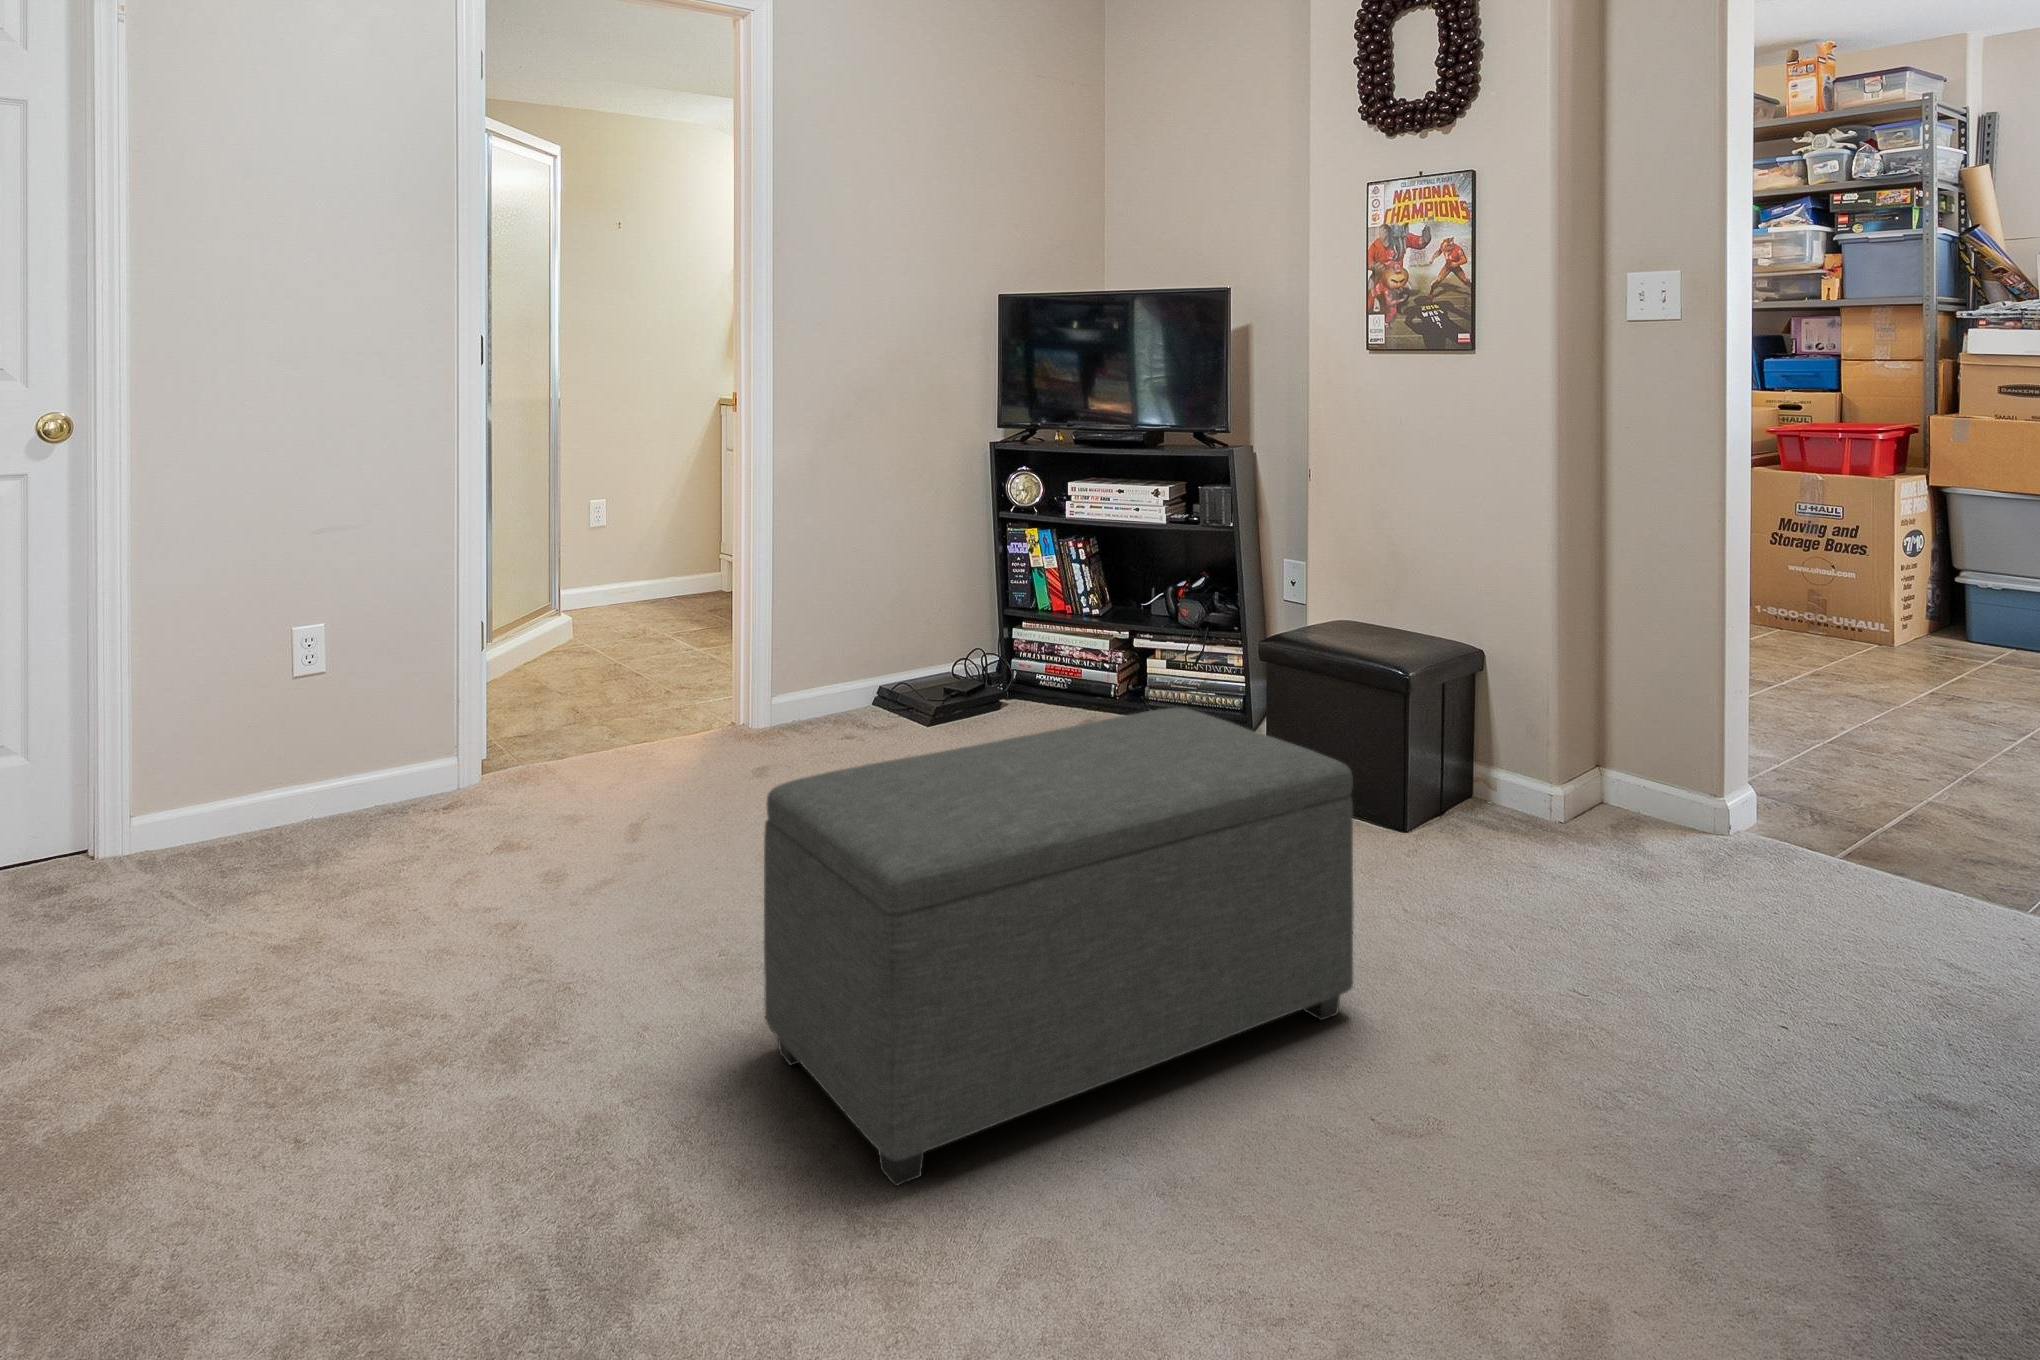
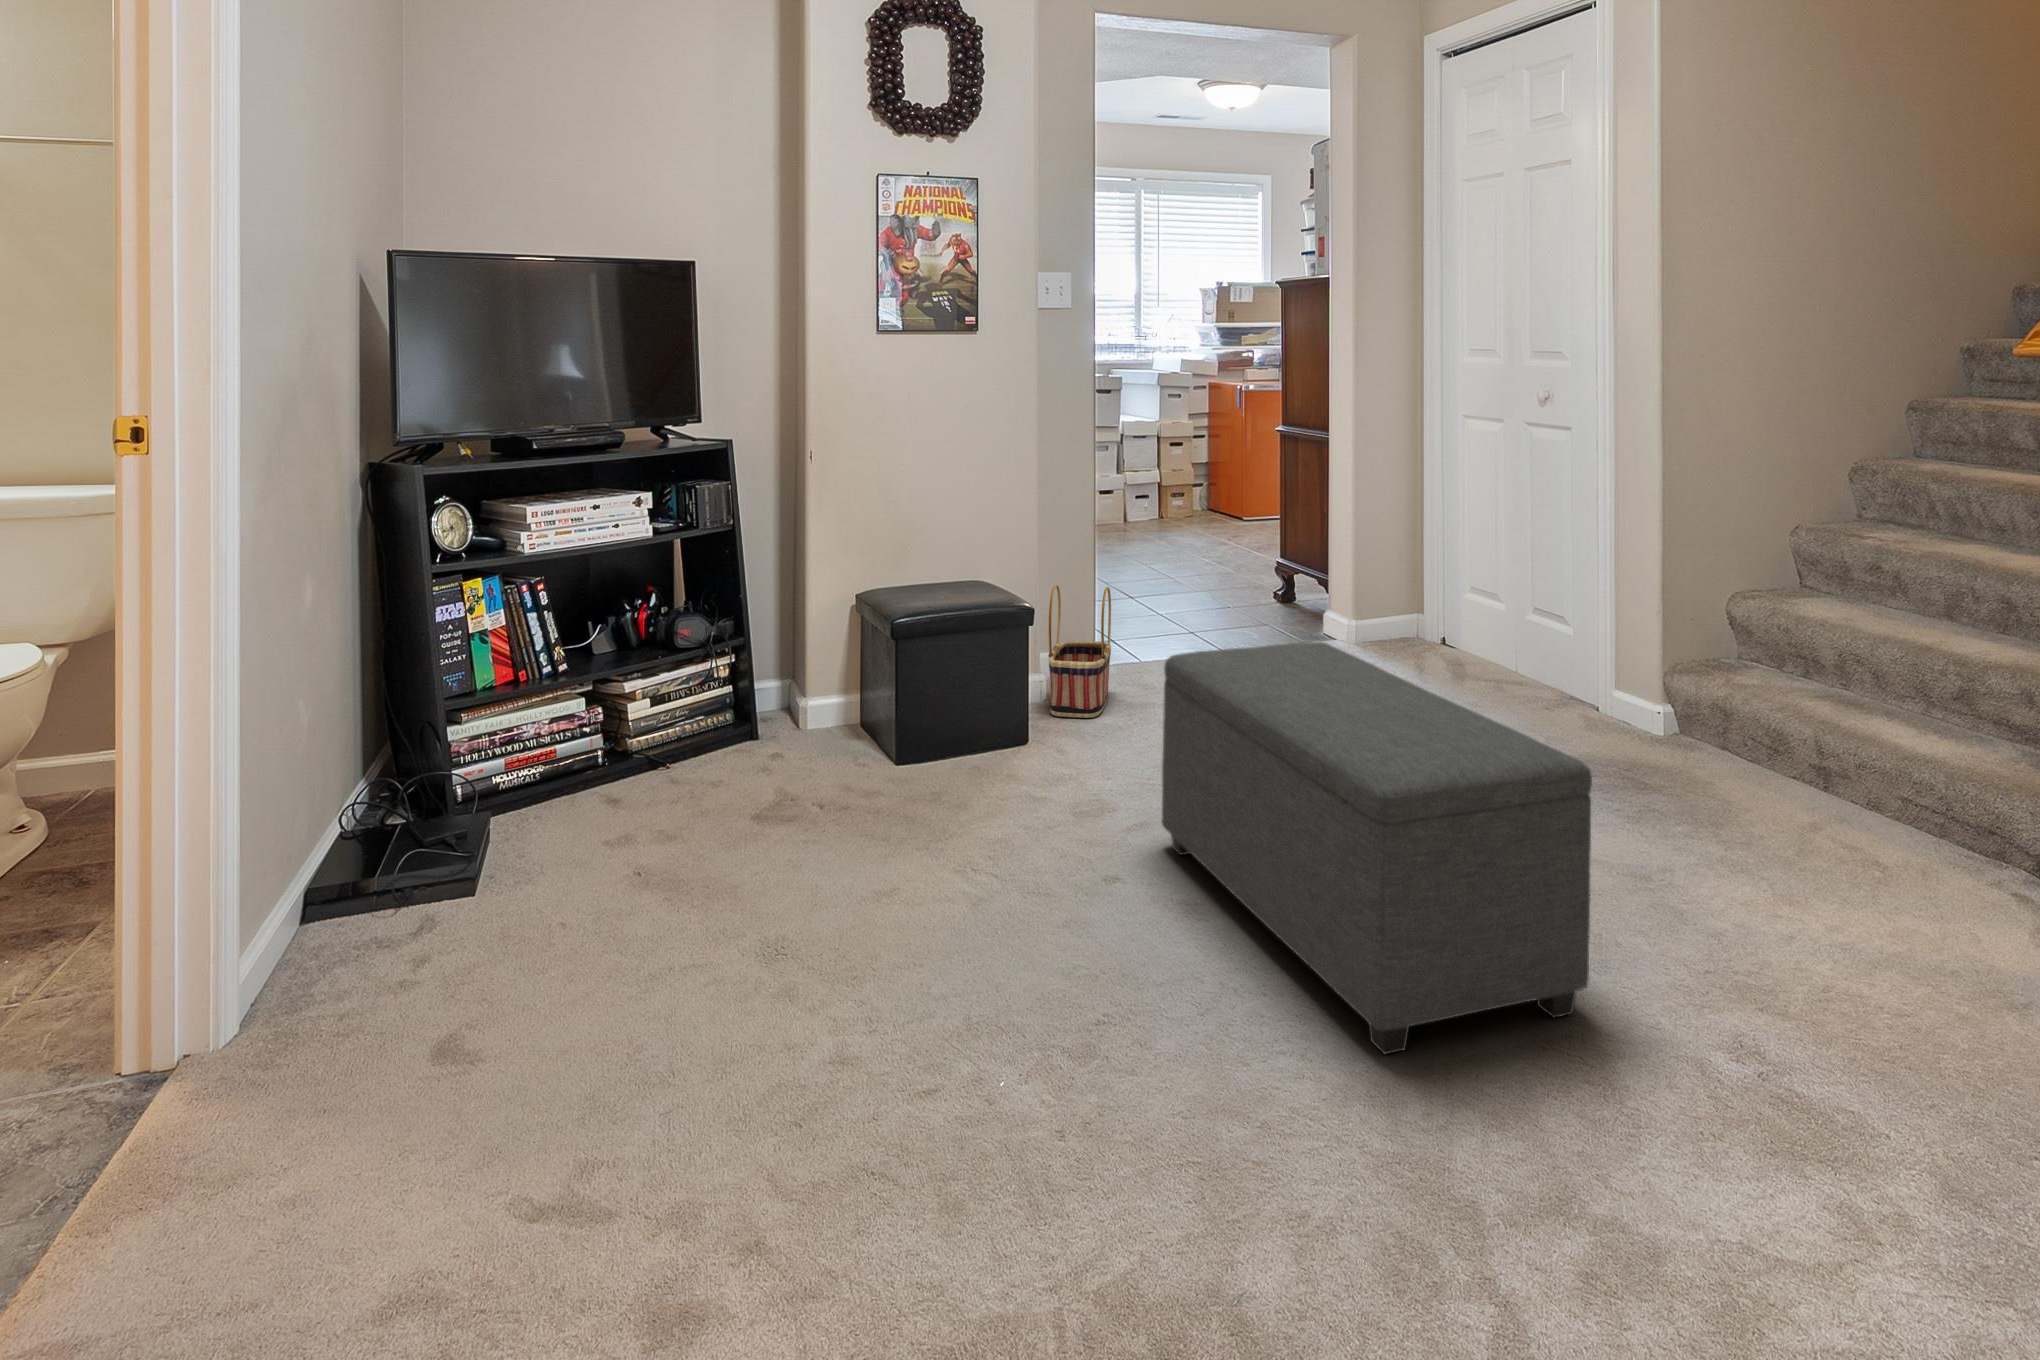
basket: none [1519,675,1664,855] -> present [1048,585,1111,718]

